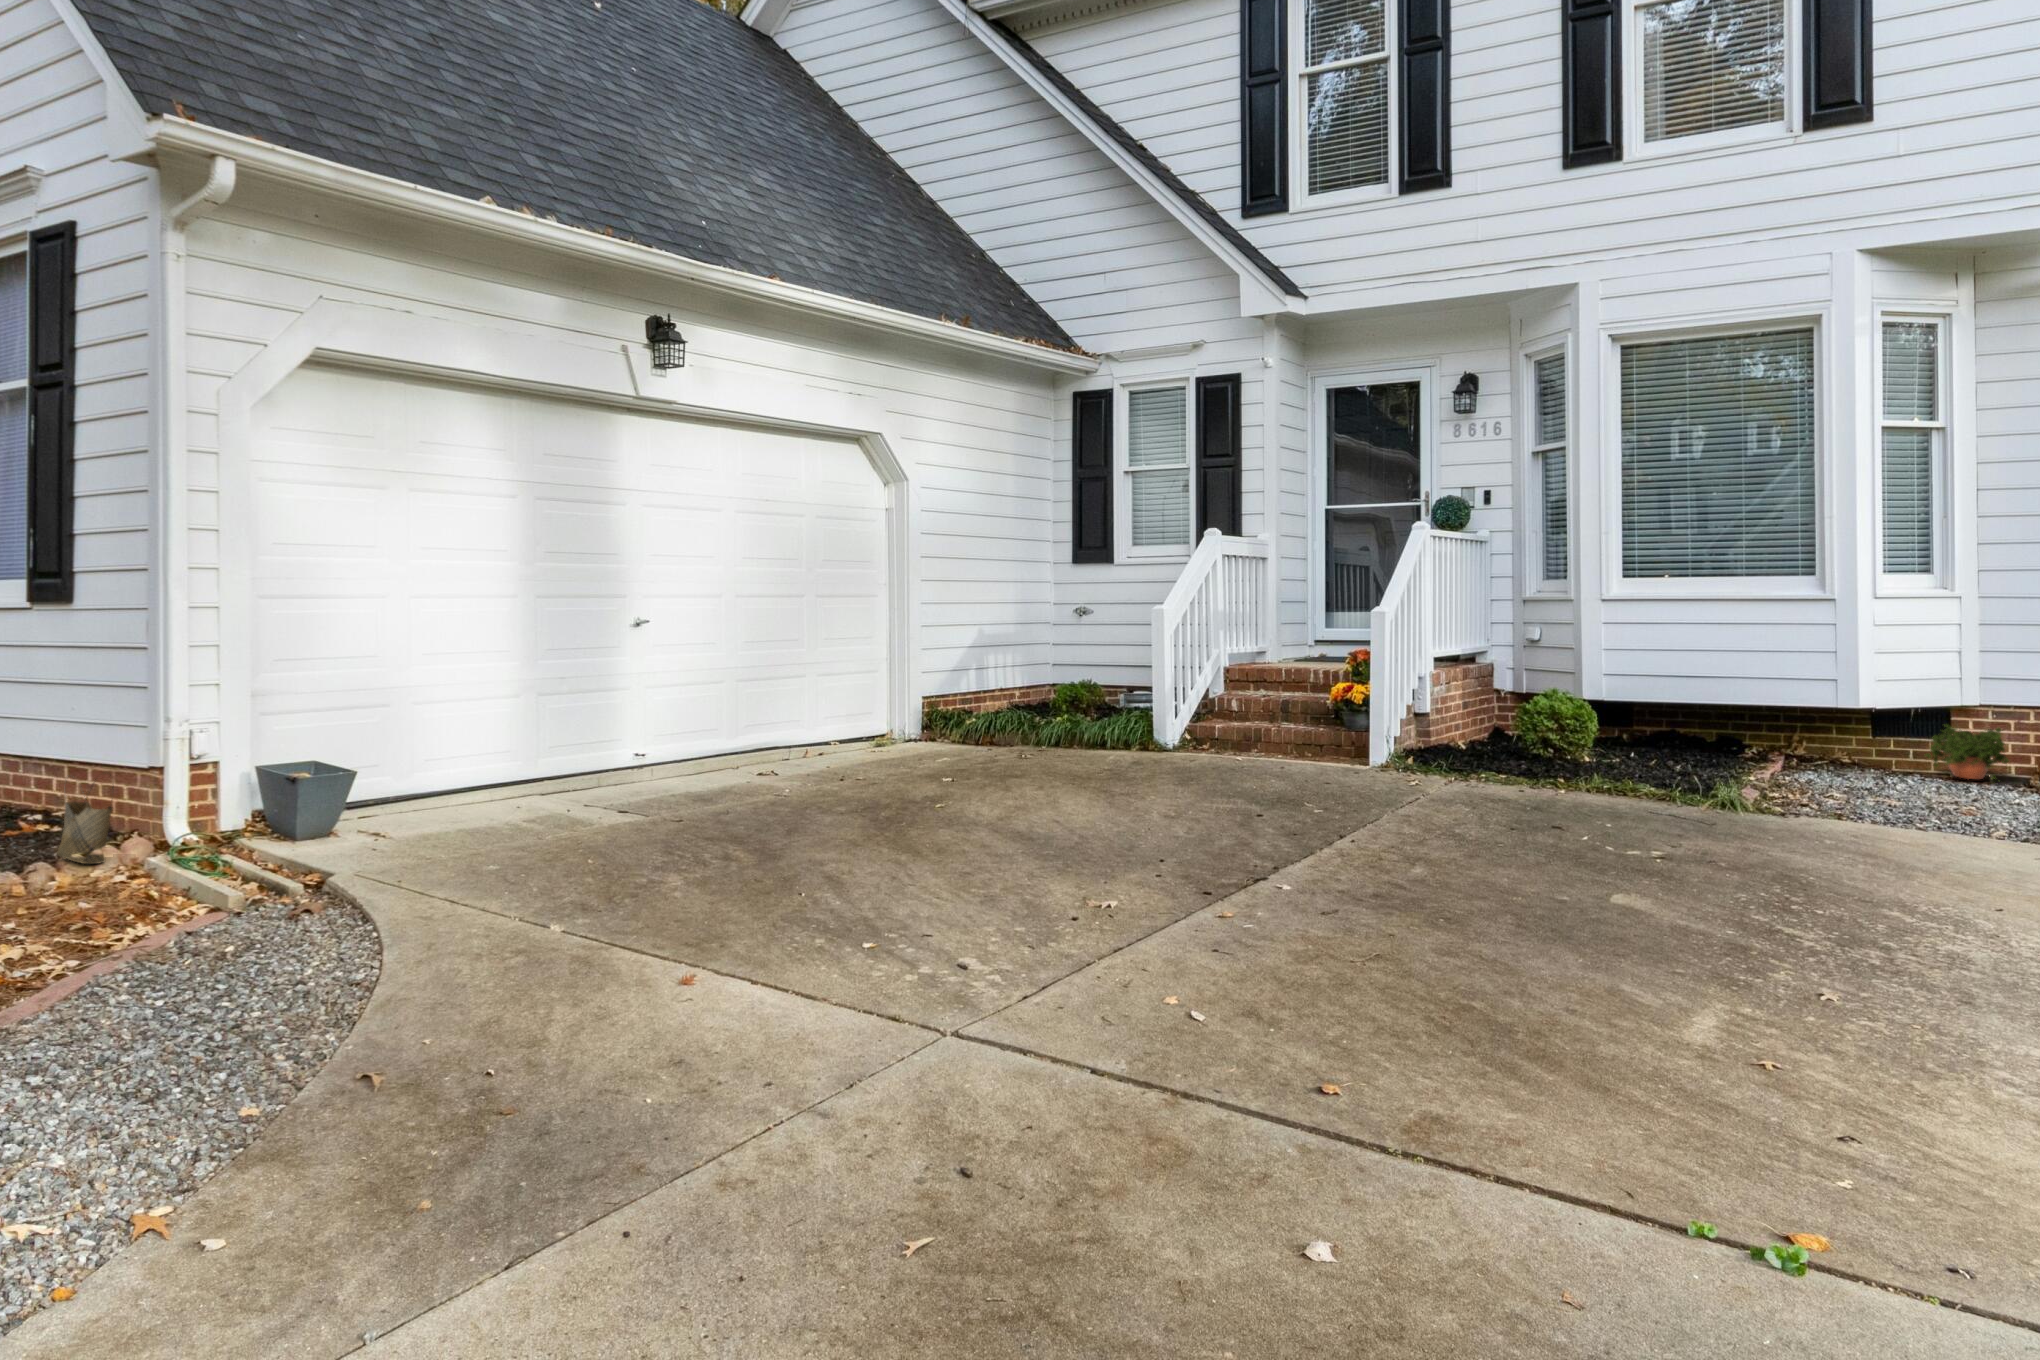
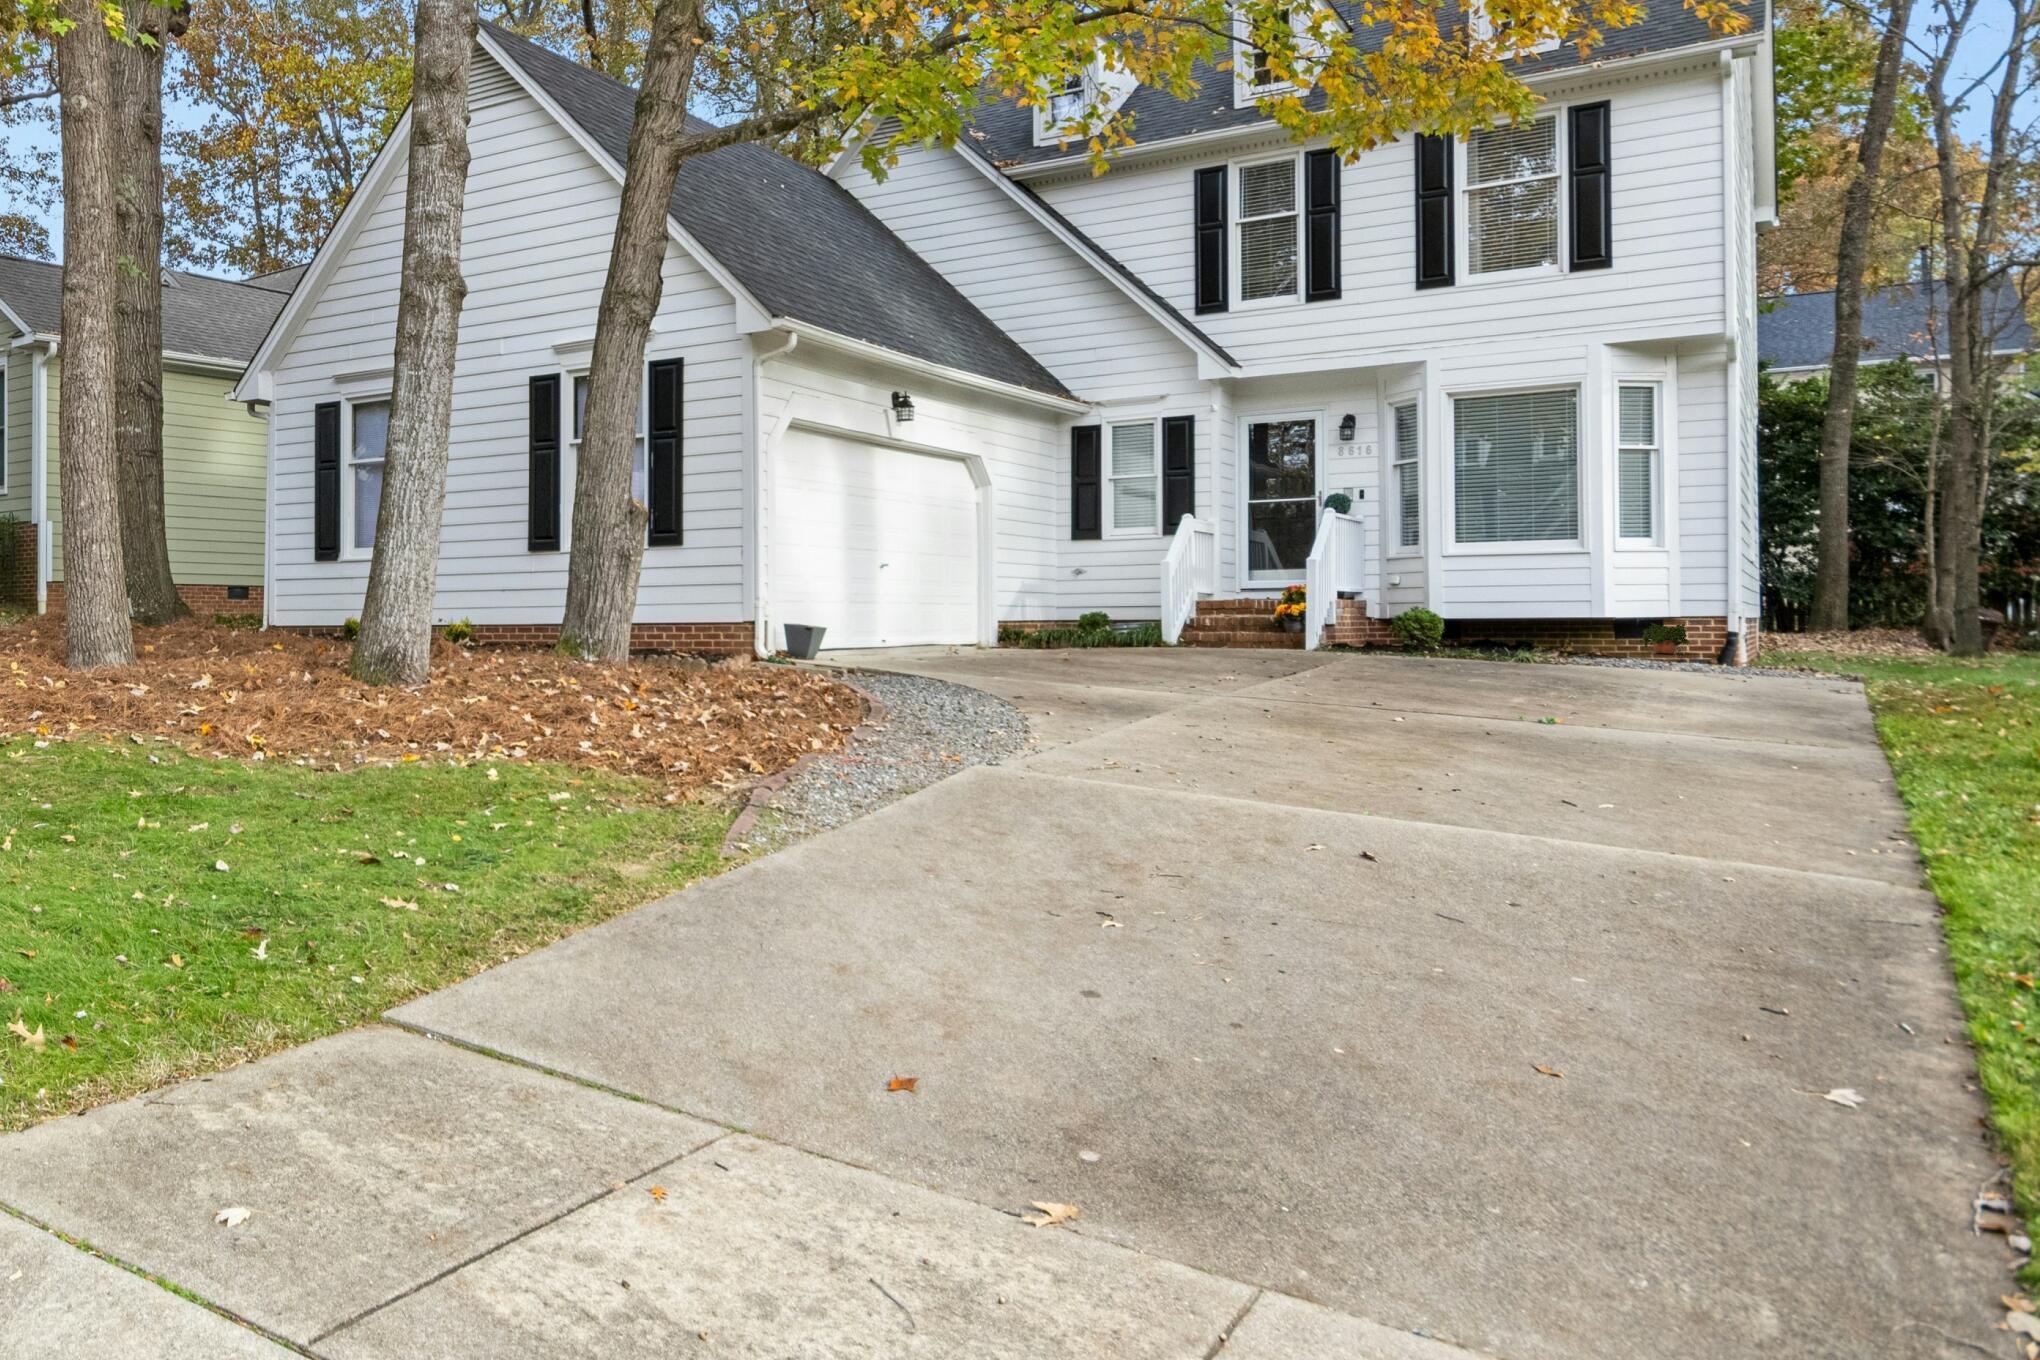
woven basket: present [57,775,113,864] -> none [715,623,743,664]

